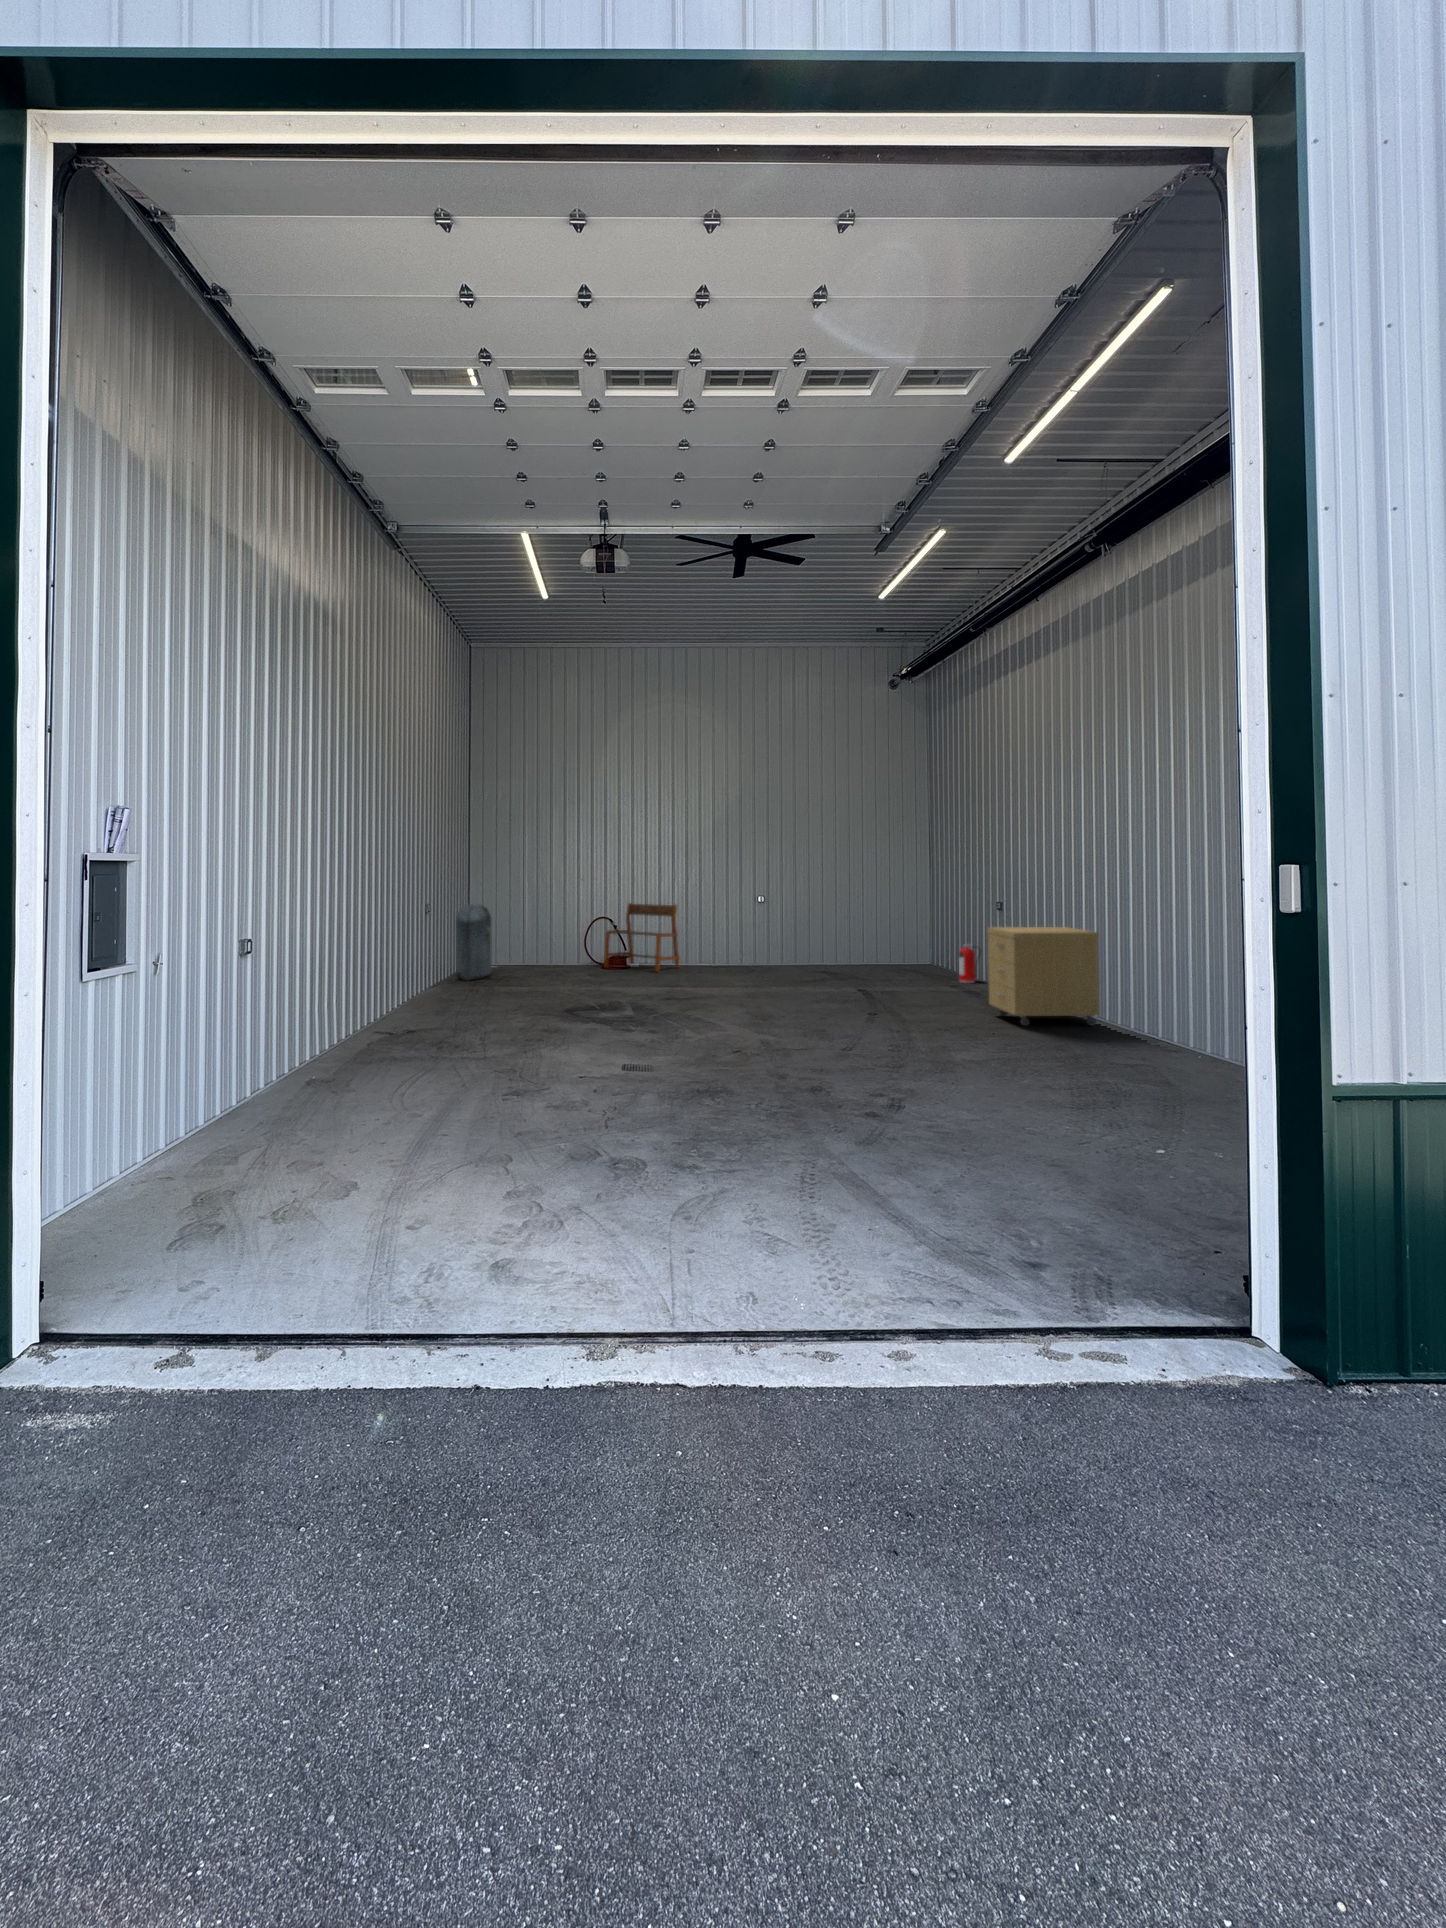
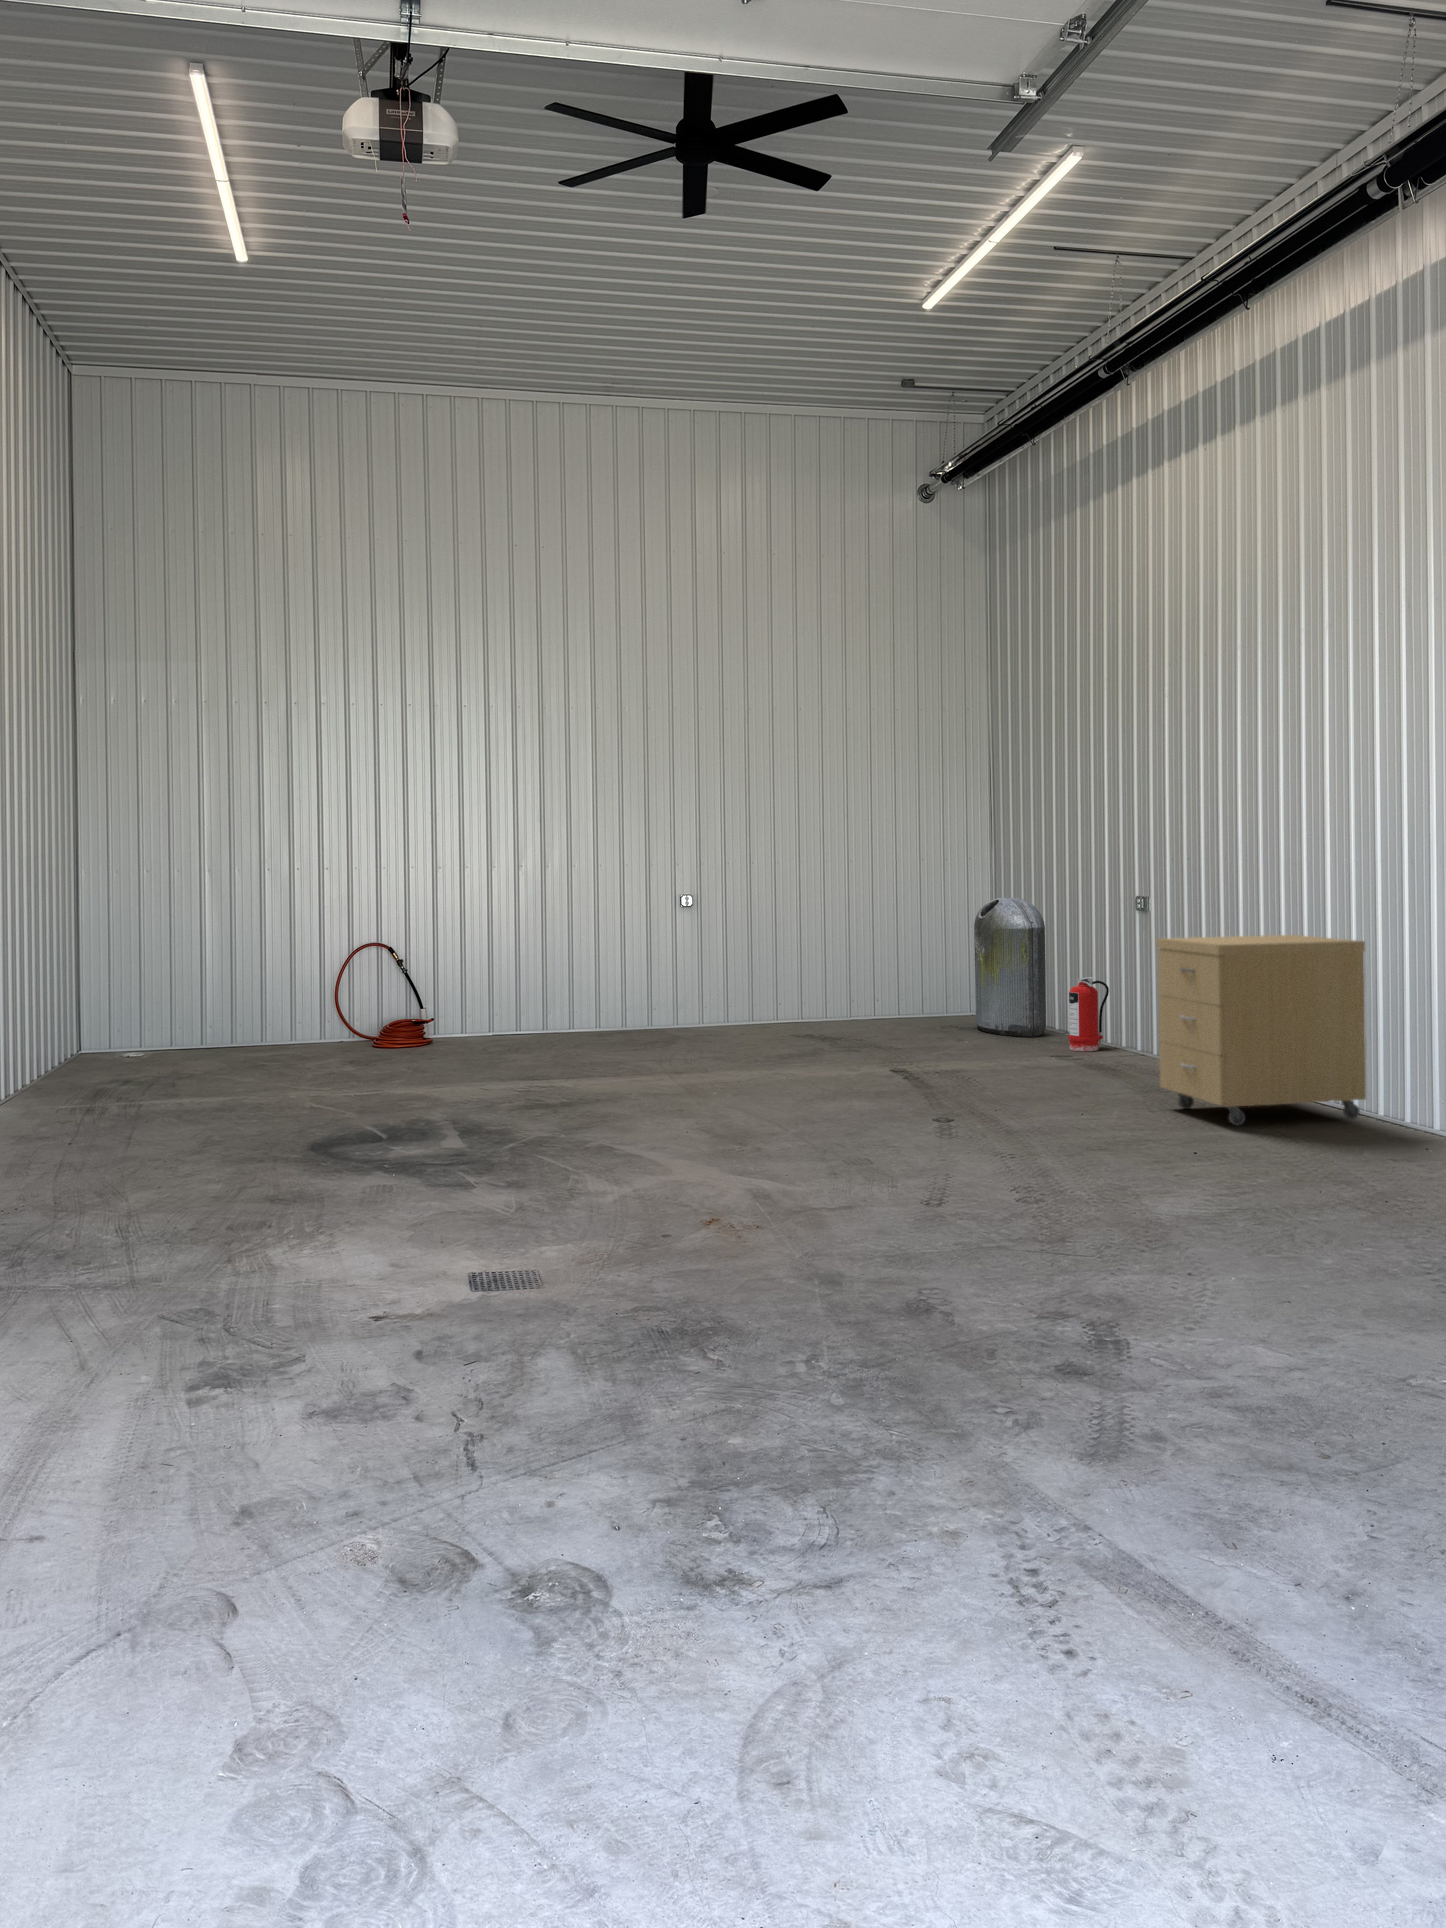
bench: present [604,903,680,972] -> none [370,913,528,1052]
trash can: present [456,904,492,981] -> present [974,898,1046,1037]

